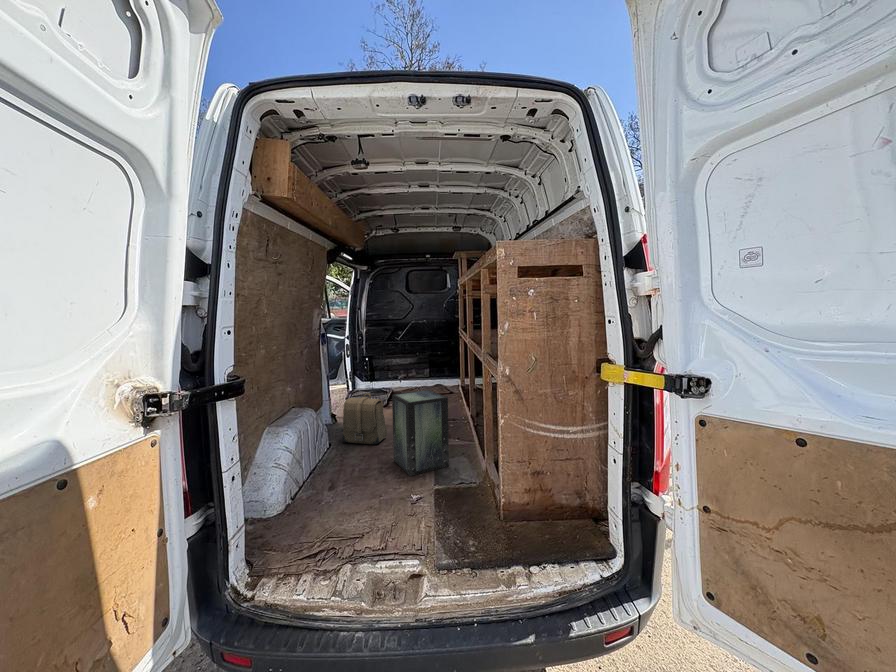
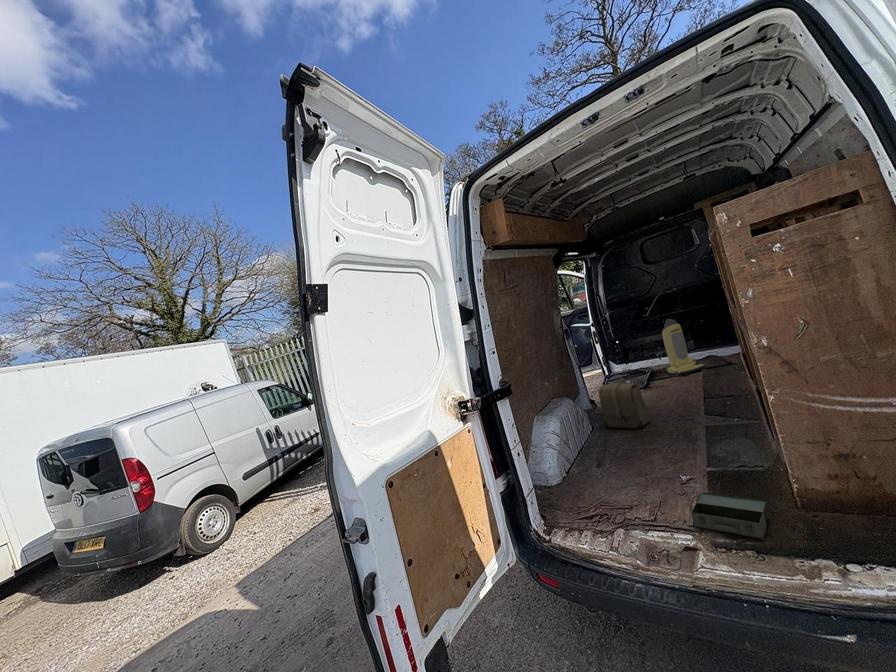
vacuum cleaner: none [402,322,431,397] -> present [662,318,705,375]
storage box: present [392,390,449,476] -> none [644,369,729,459]
toolbox: none [421,511,482,555] -> present [691,493,767,539]

